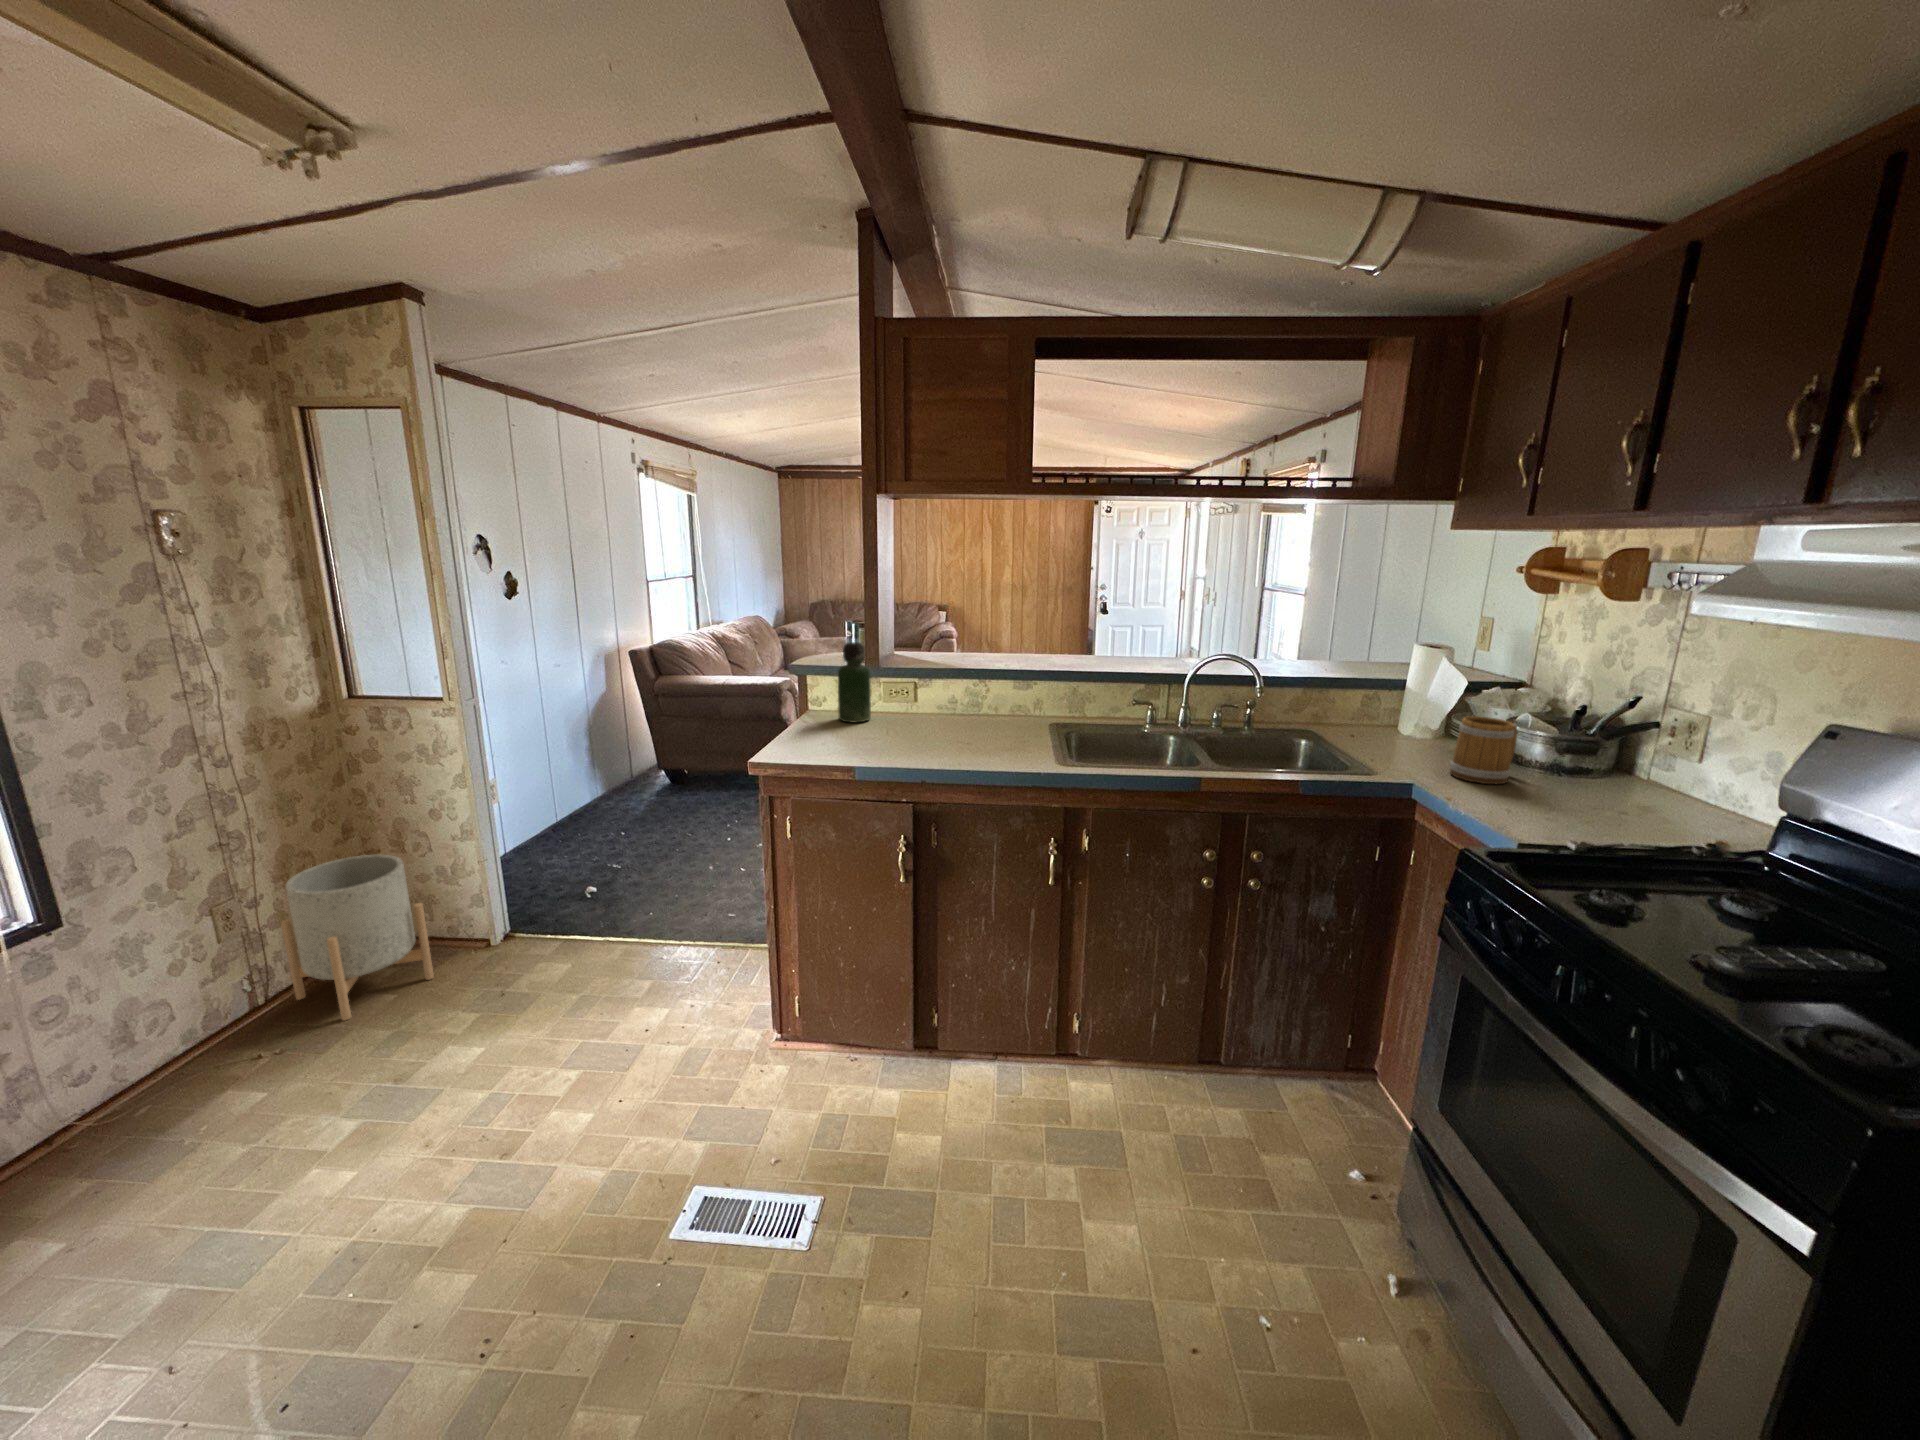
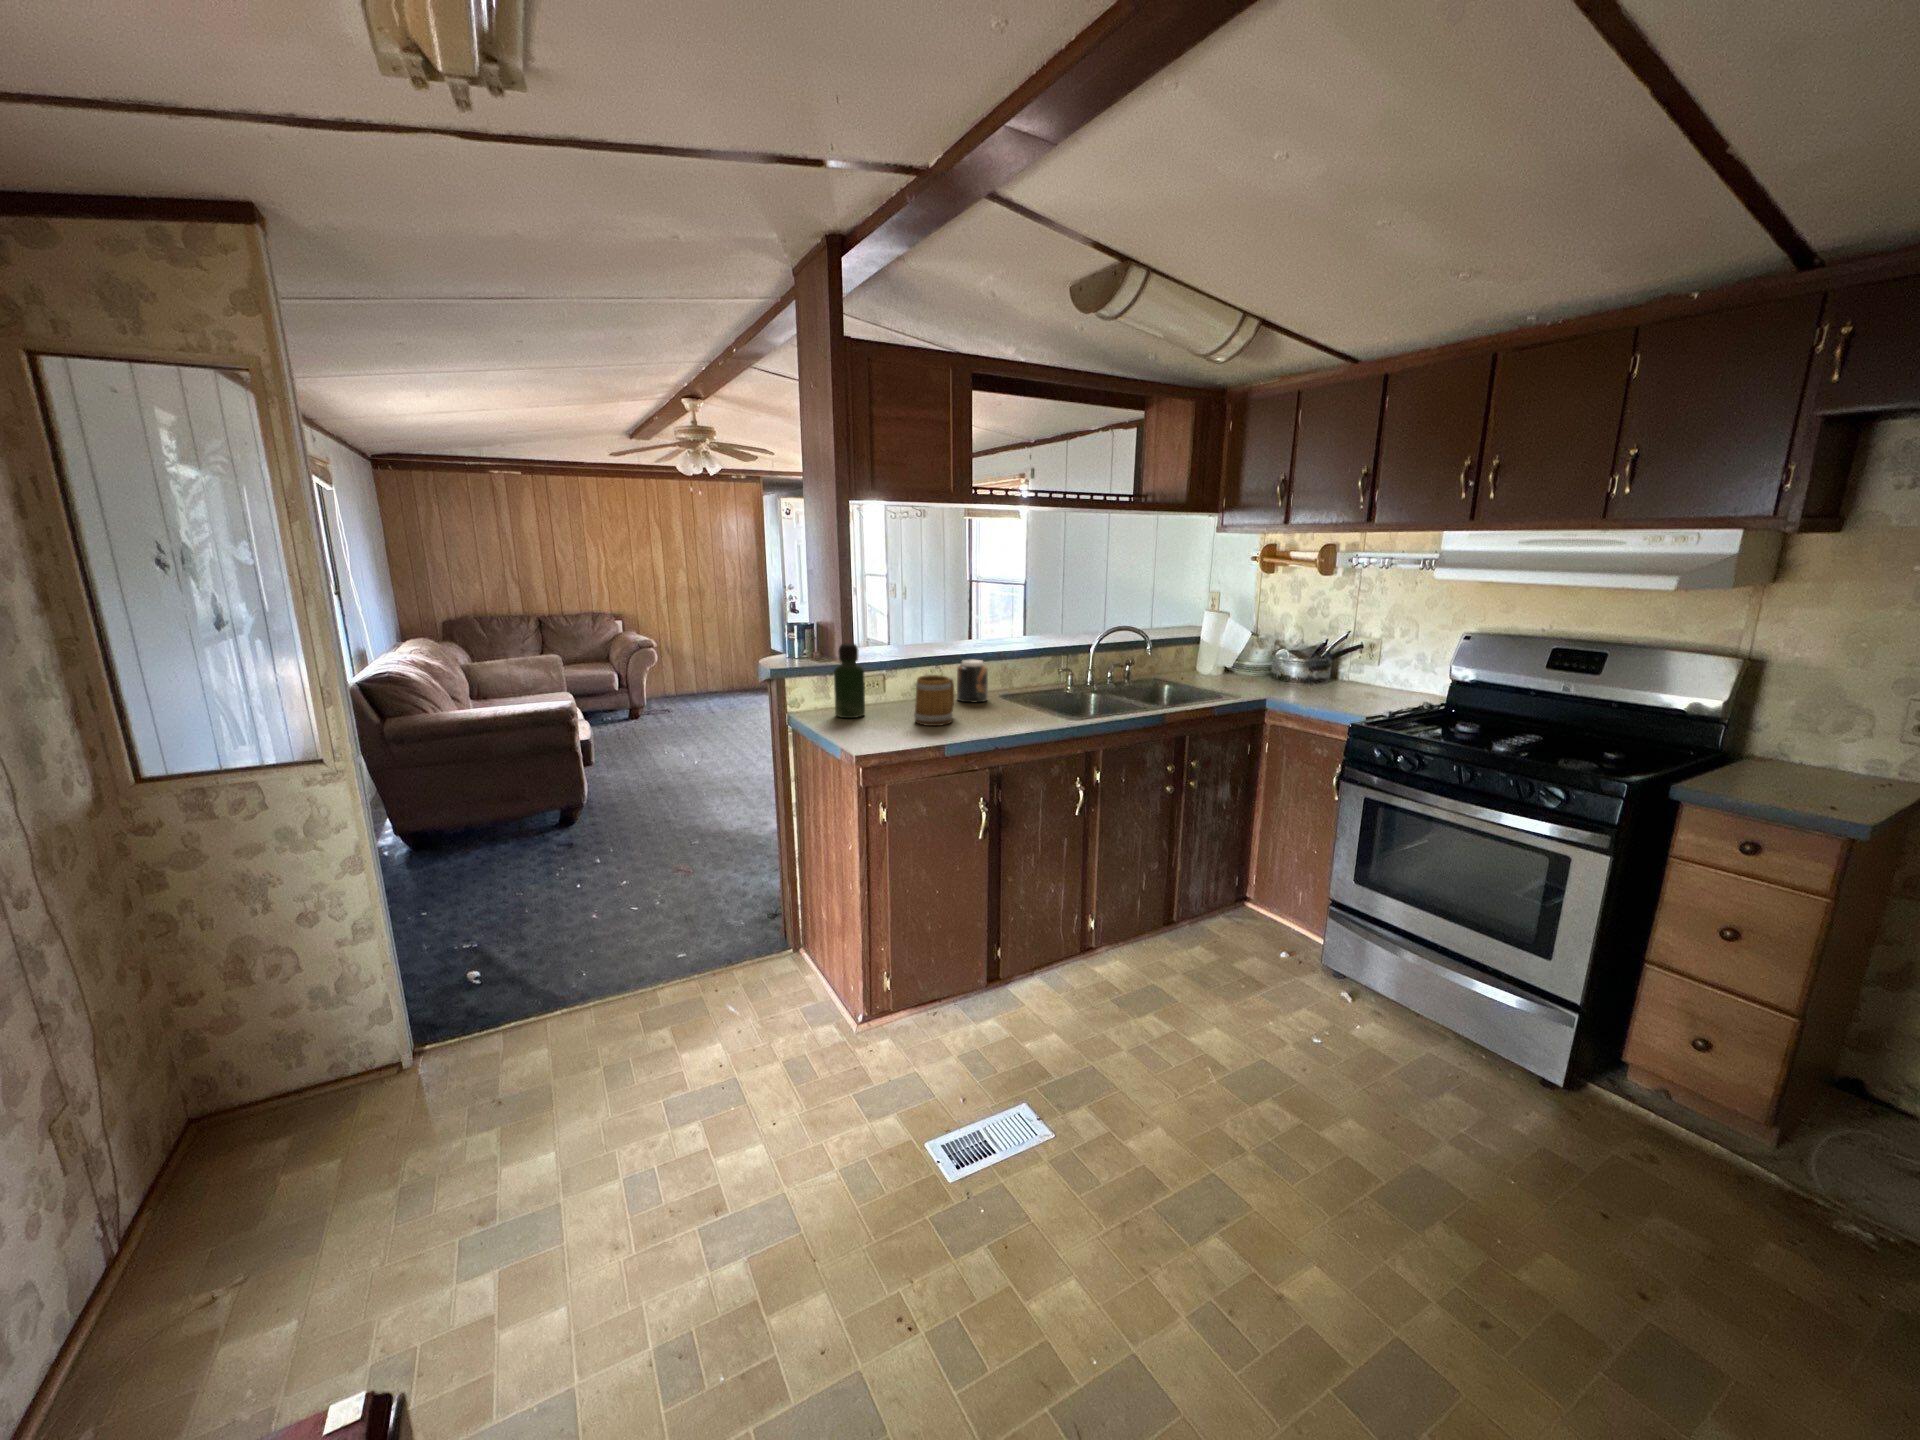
jar: none [995,675,1031,727] -> present [957,660,988,702]
mug: present [1450,716,1517,784] -> present [914,675,954,726]
planter: present [281,855,434,1020] -> none [129,988,368,1233]

